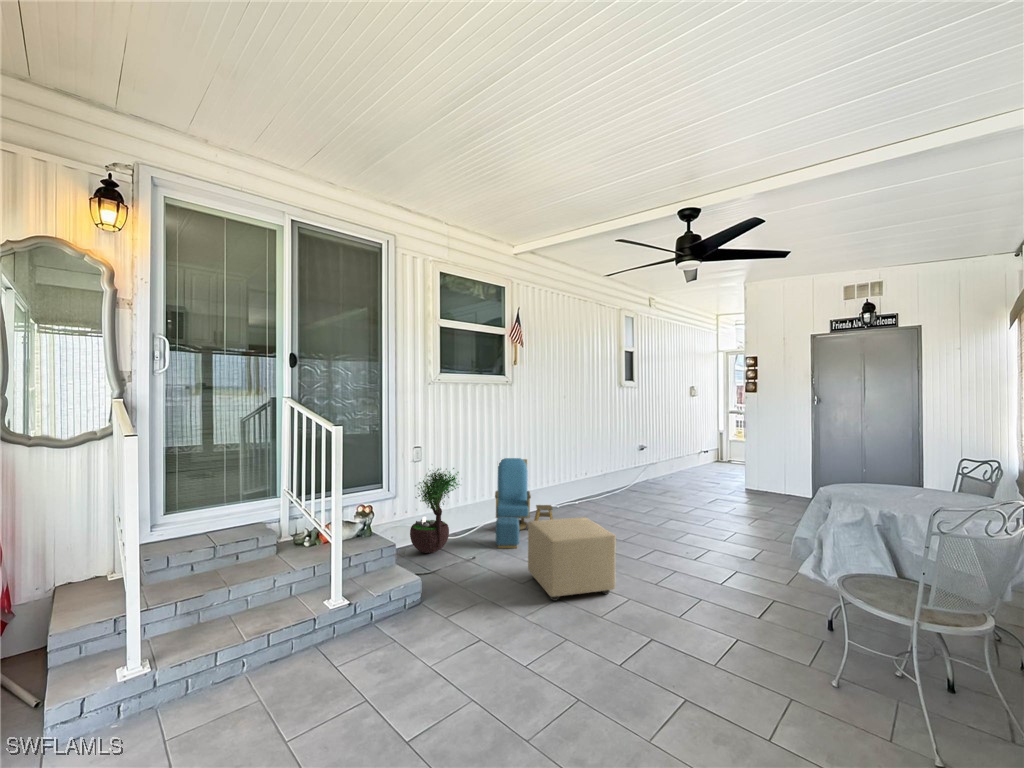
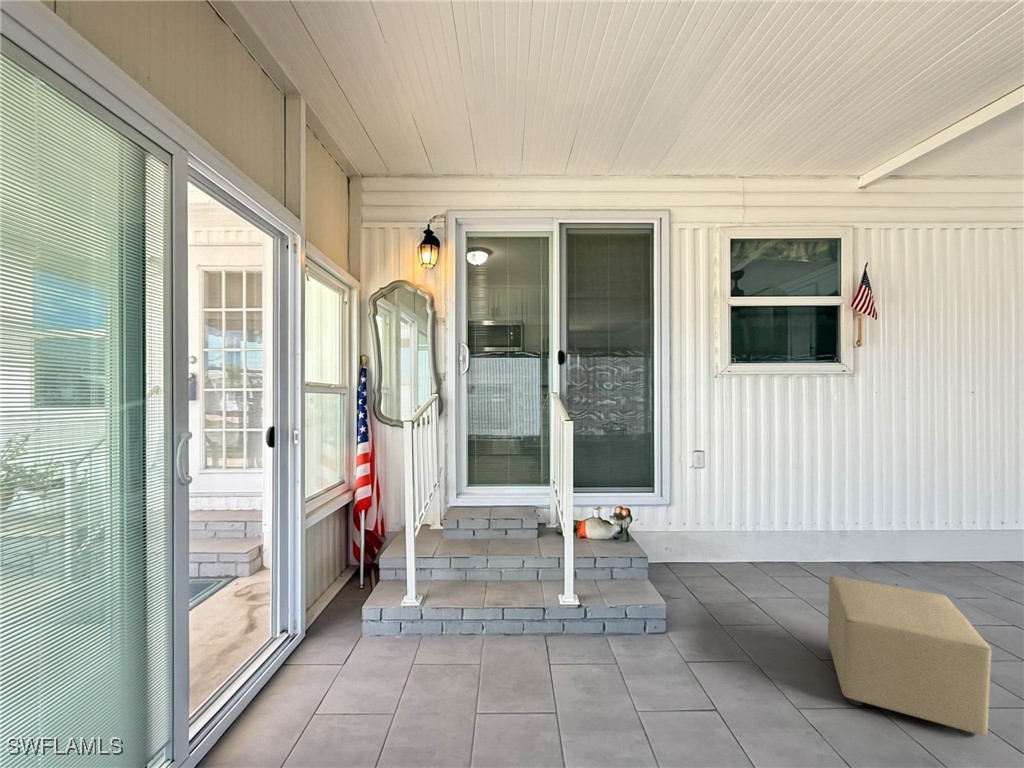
armchair: present [495,458,553,548] -> none [800,474,918,602]
potted tree: present [410,468,459,553] -> none [685,472,750,573]

